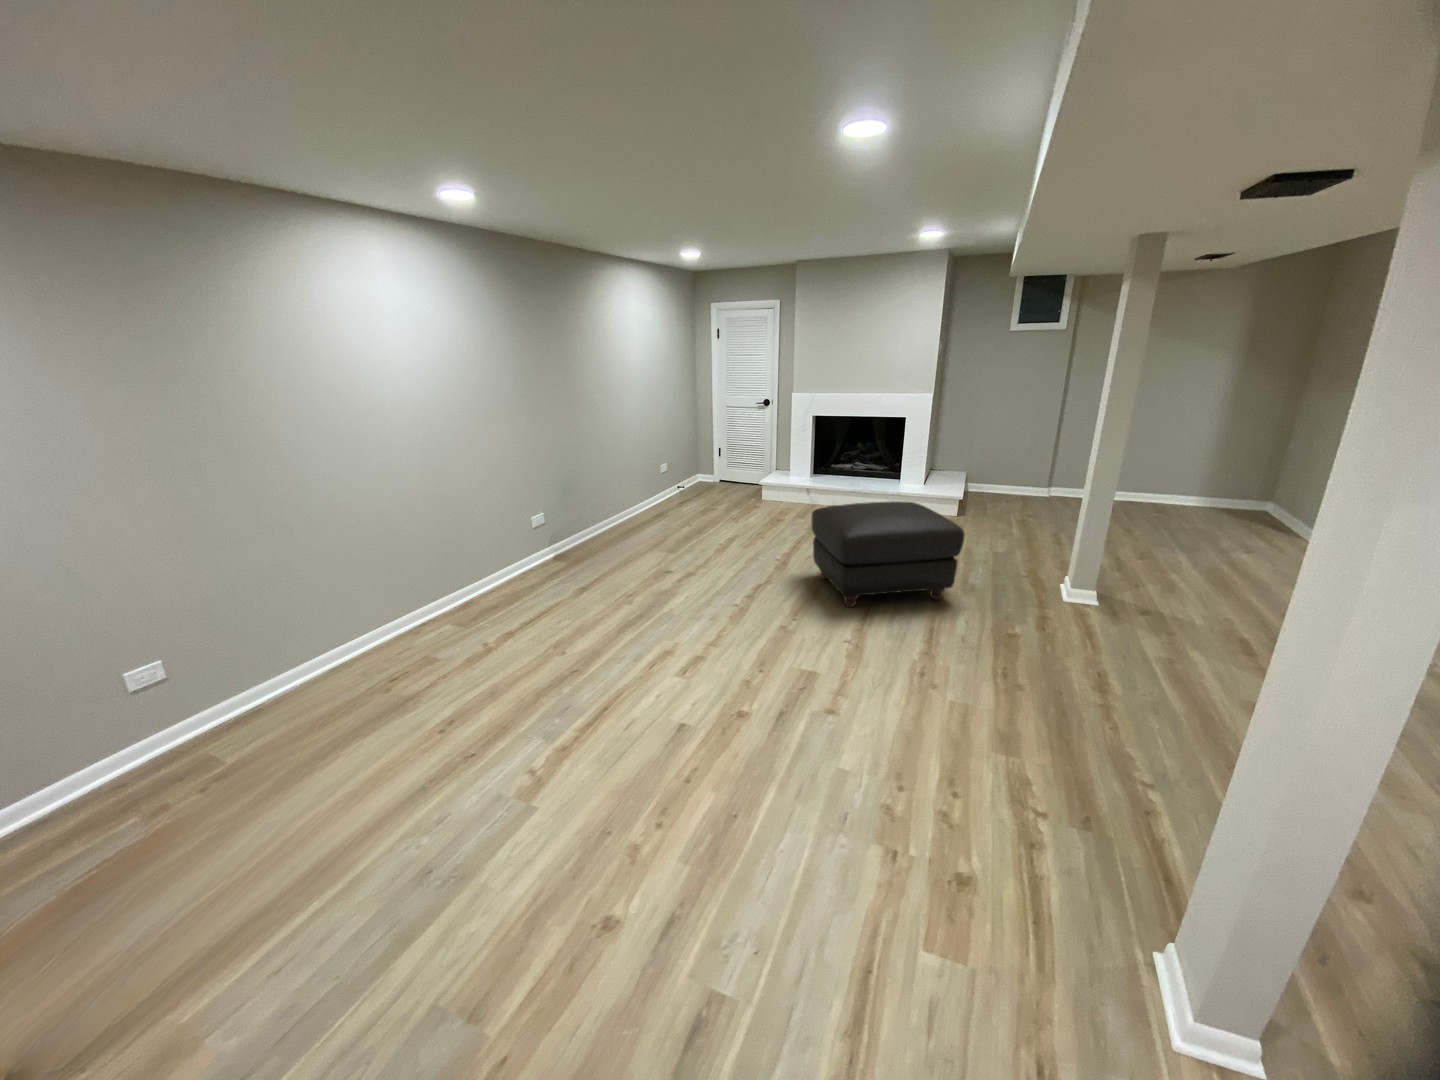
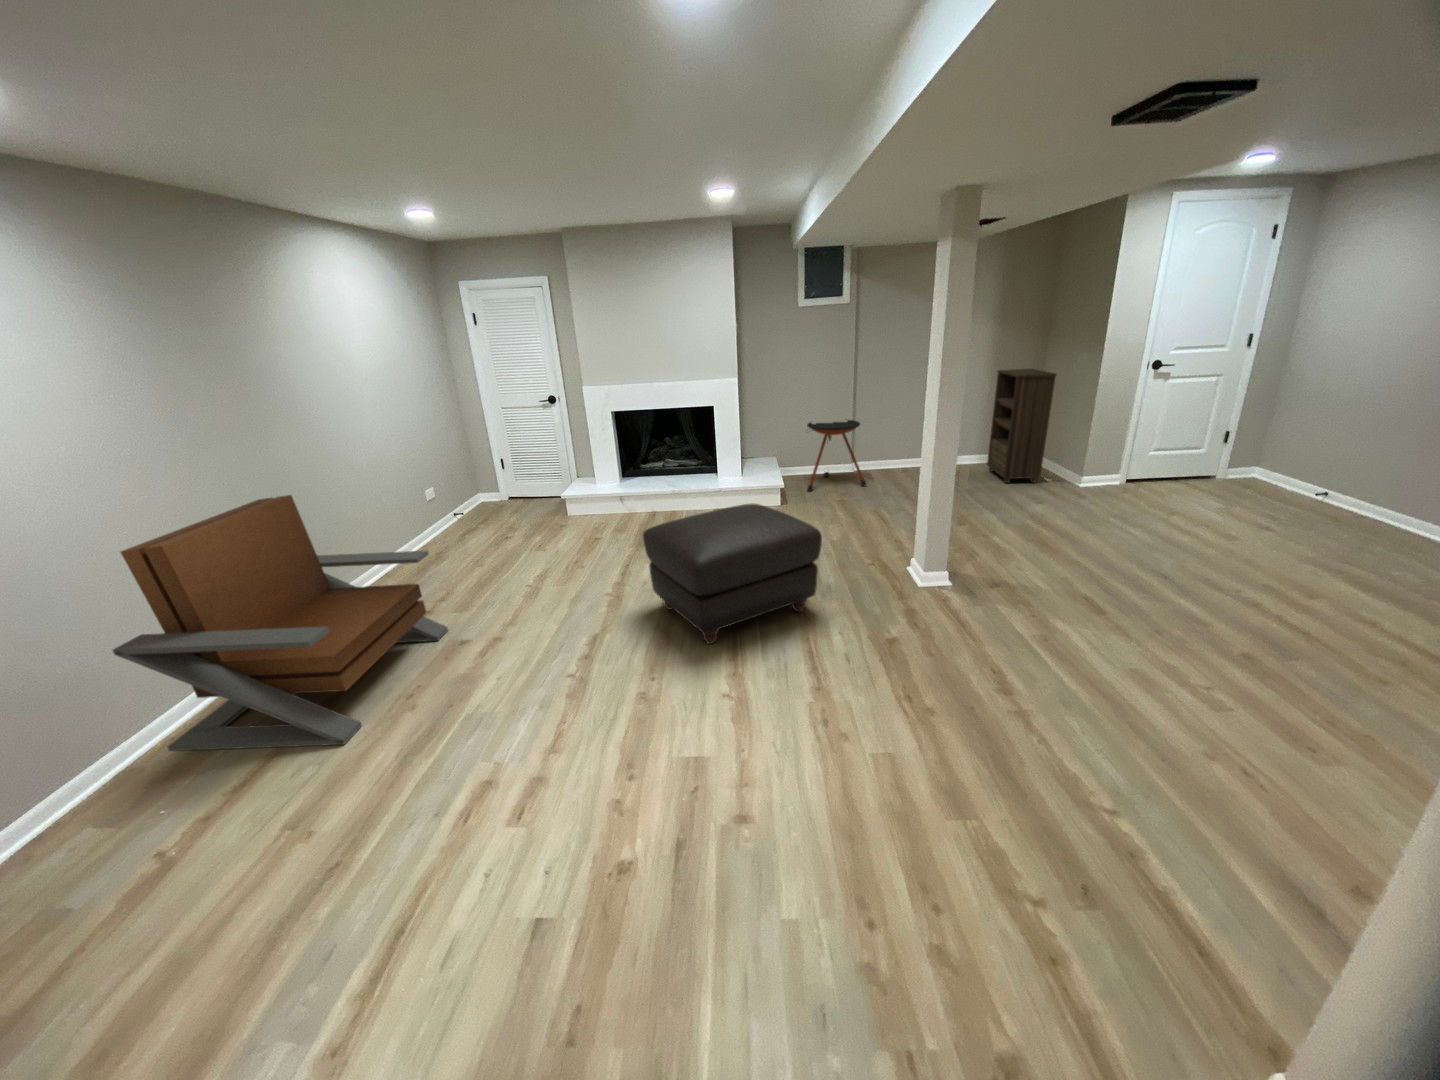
bookshelf: none [1213,406,1311,534] -> present [987,369,1056,483]
side table: none [990,442,1059,512] -> present [807,420,866,492]
lounge chair: none [478,449,658,614] -> present [113,495,448,751]

